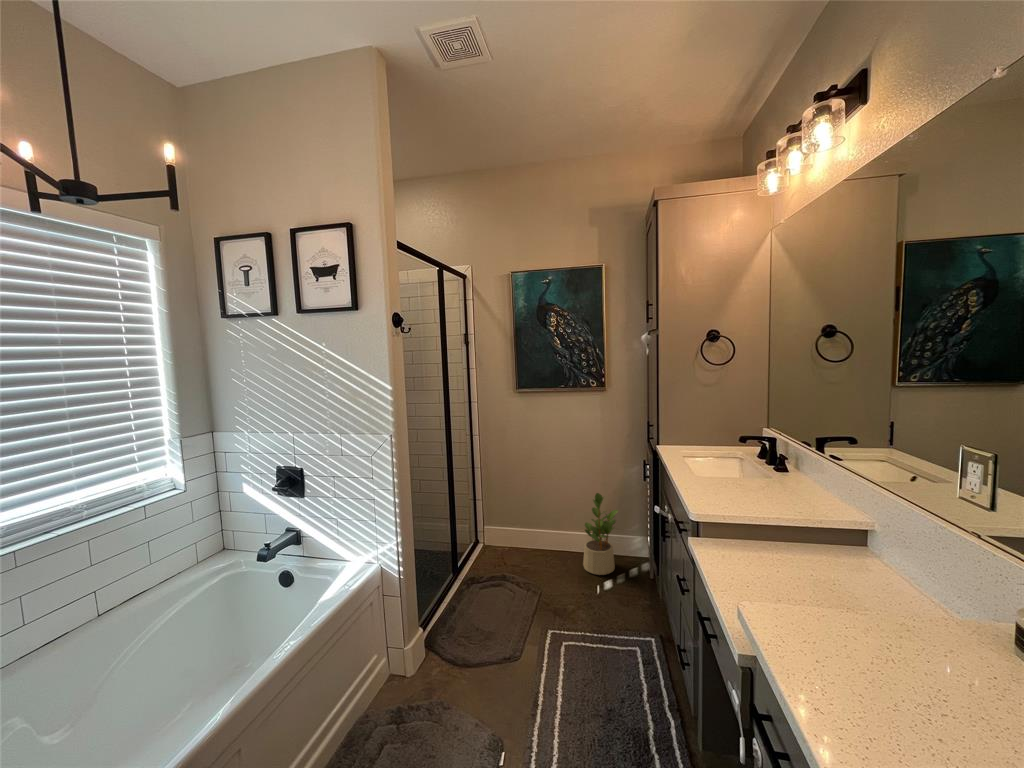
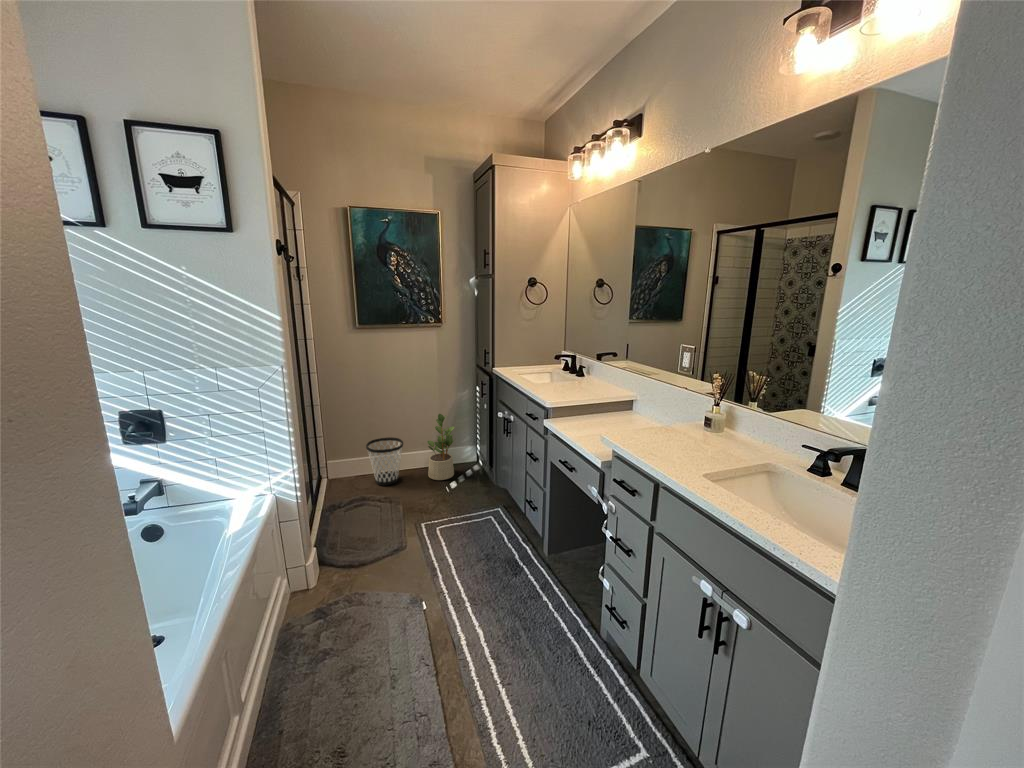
wastebasket: none [517,511,557,567] -> present [366,437,403,486]

